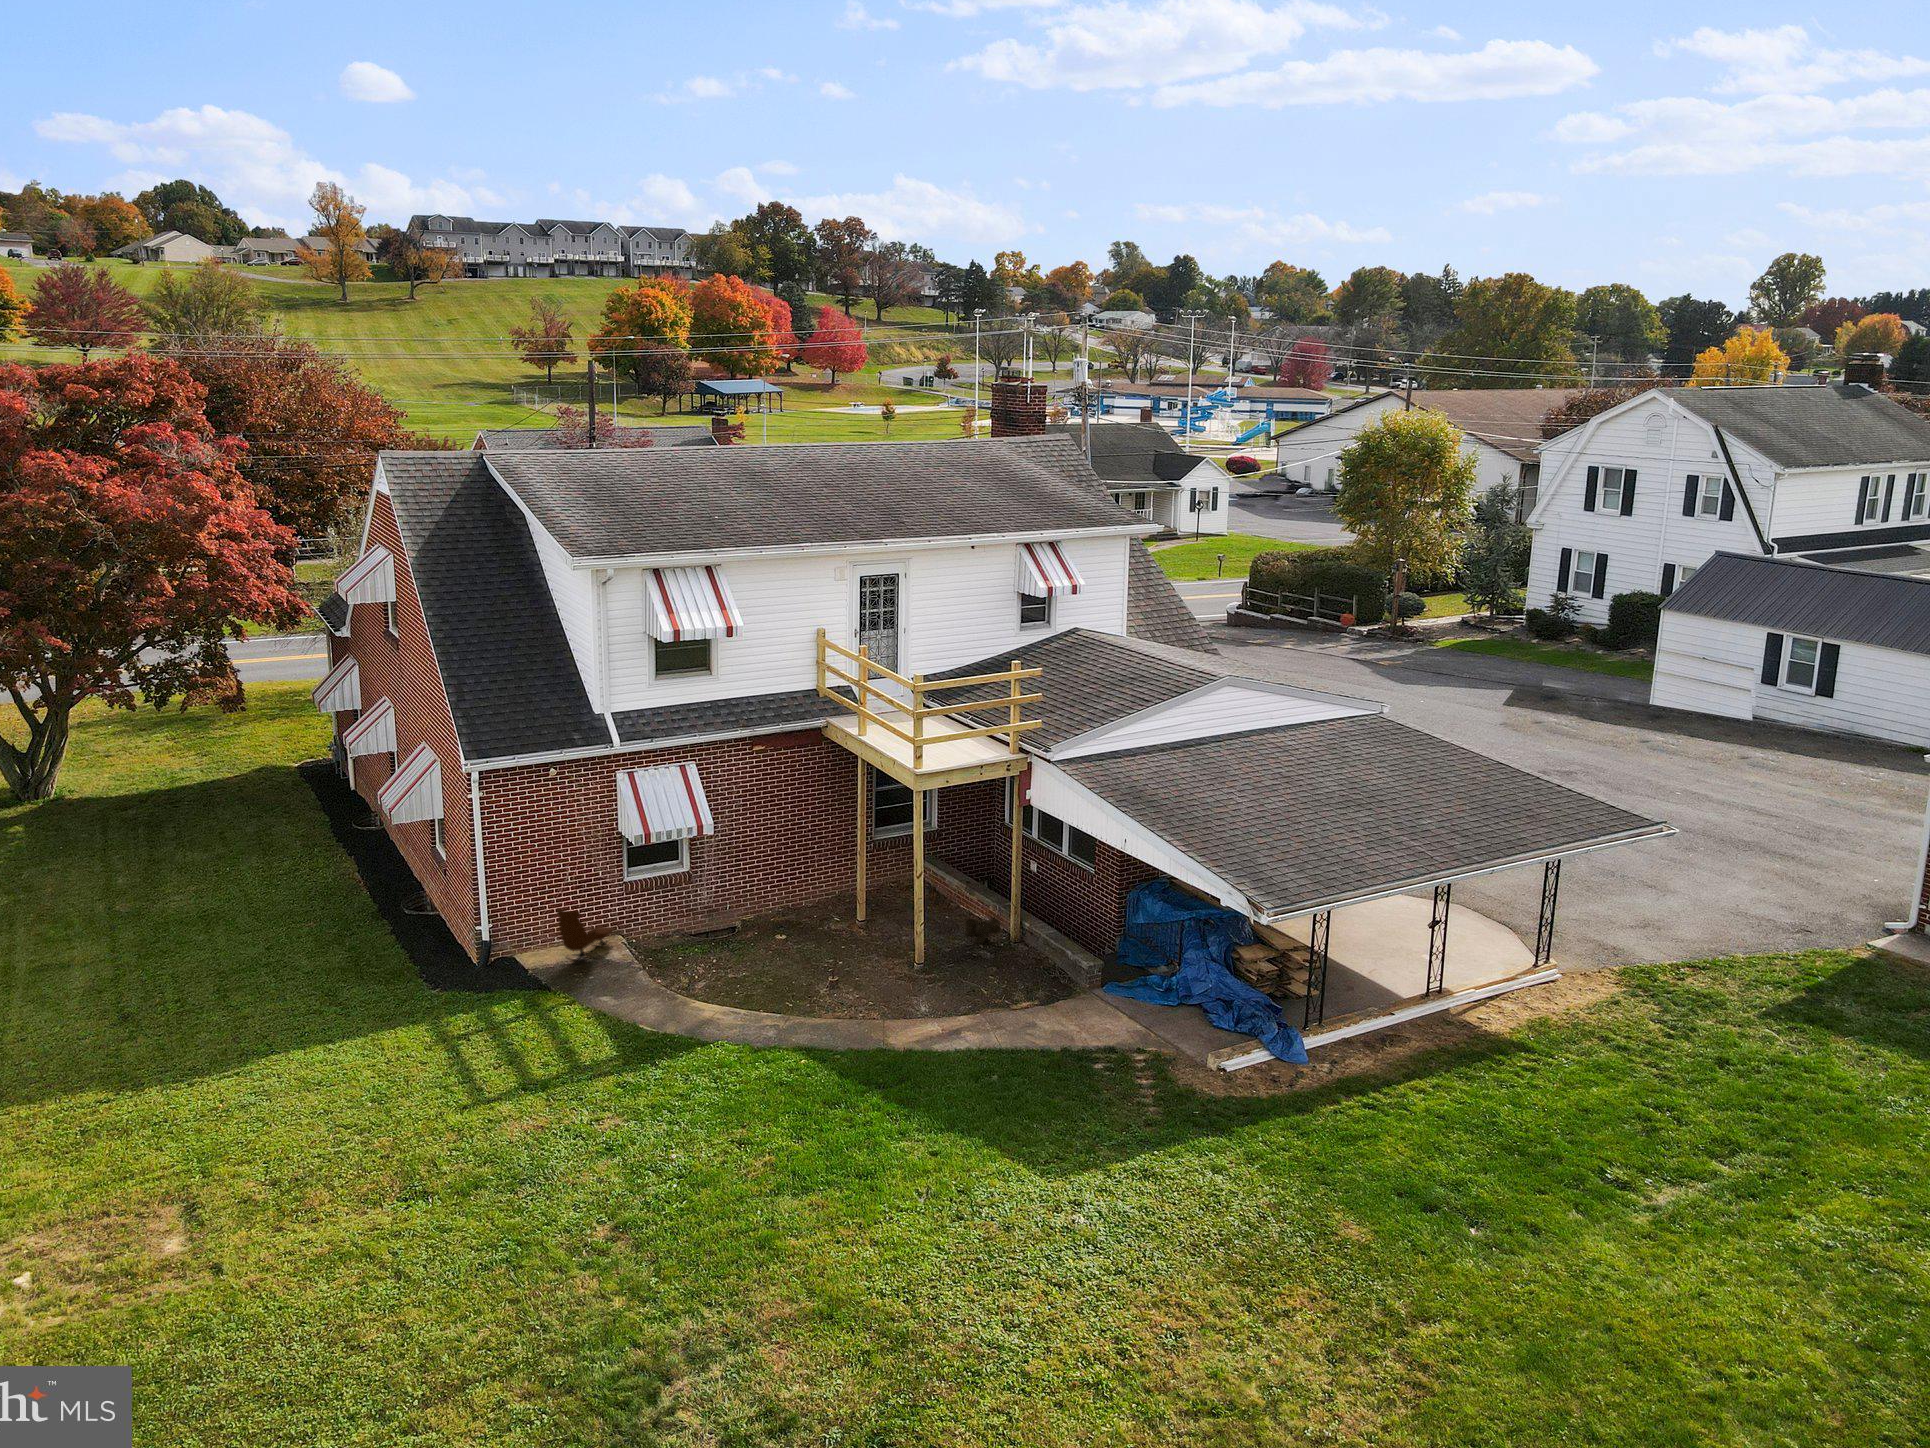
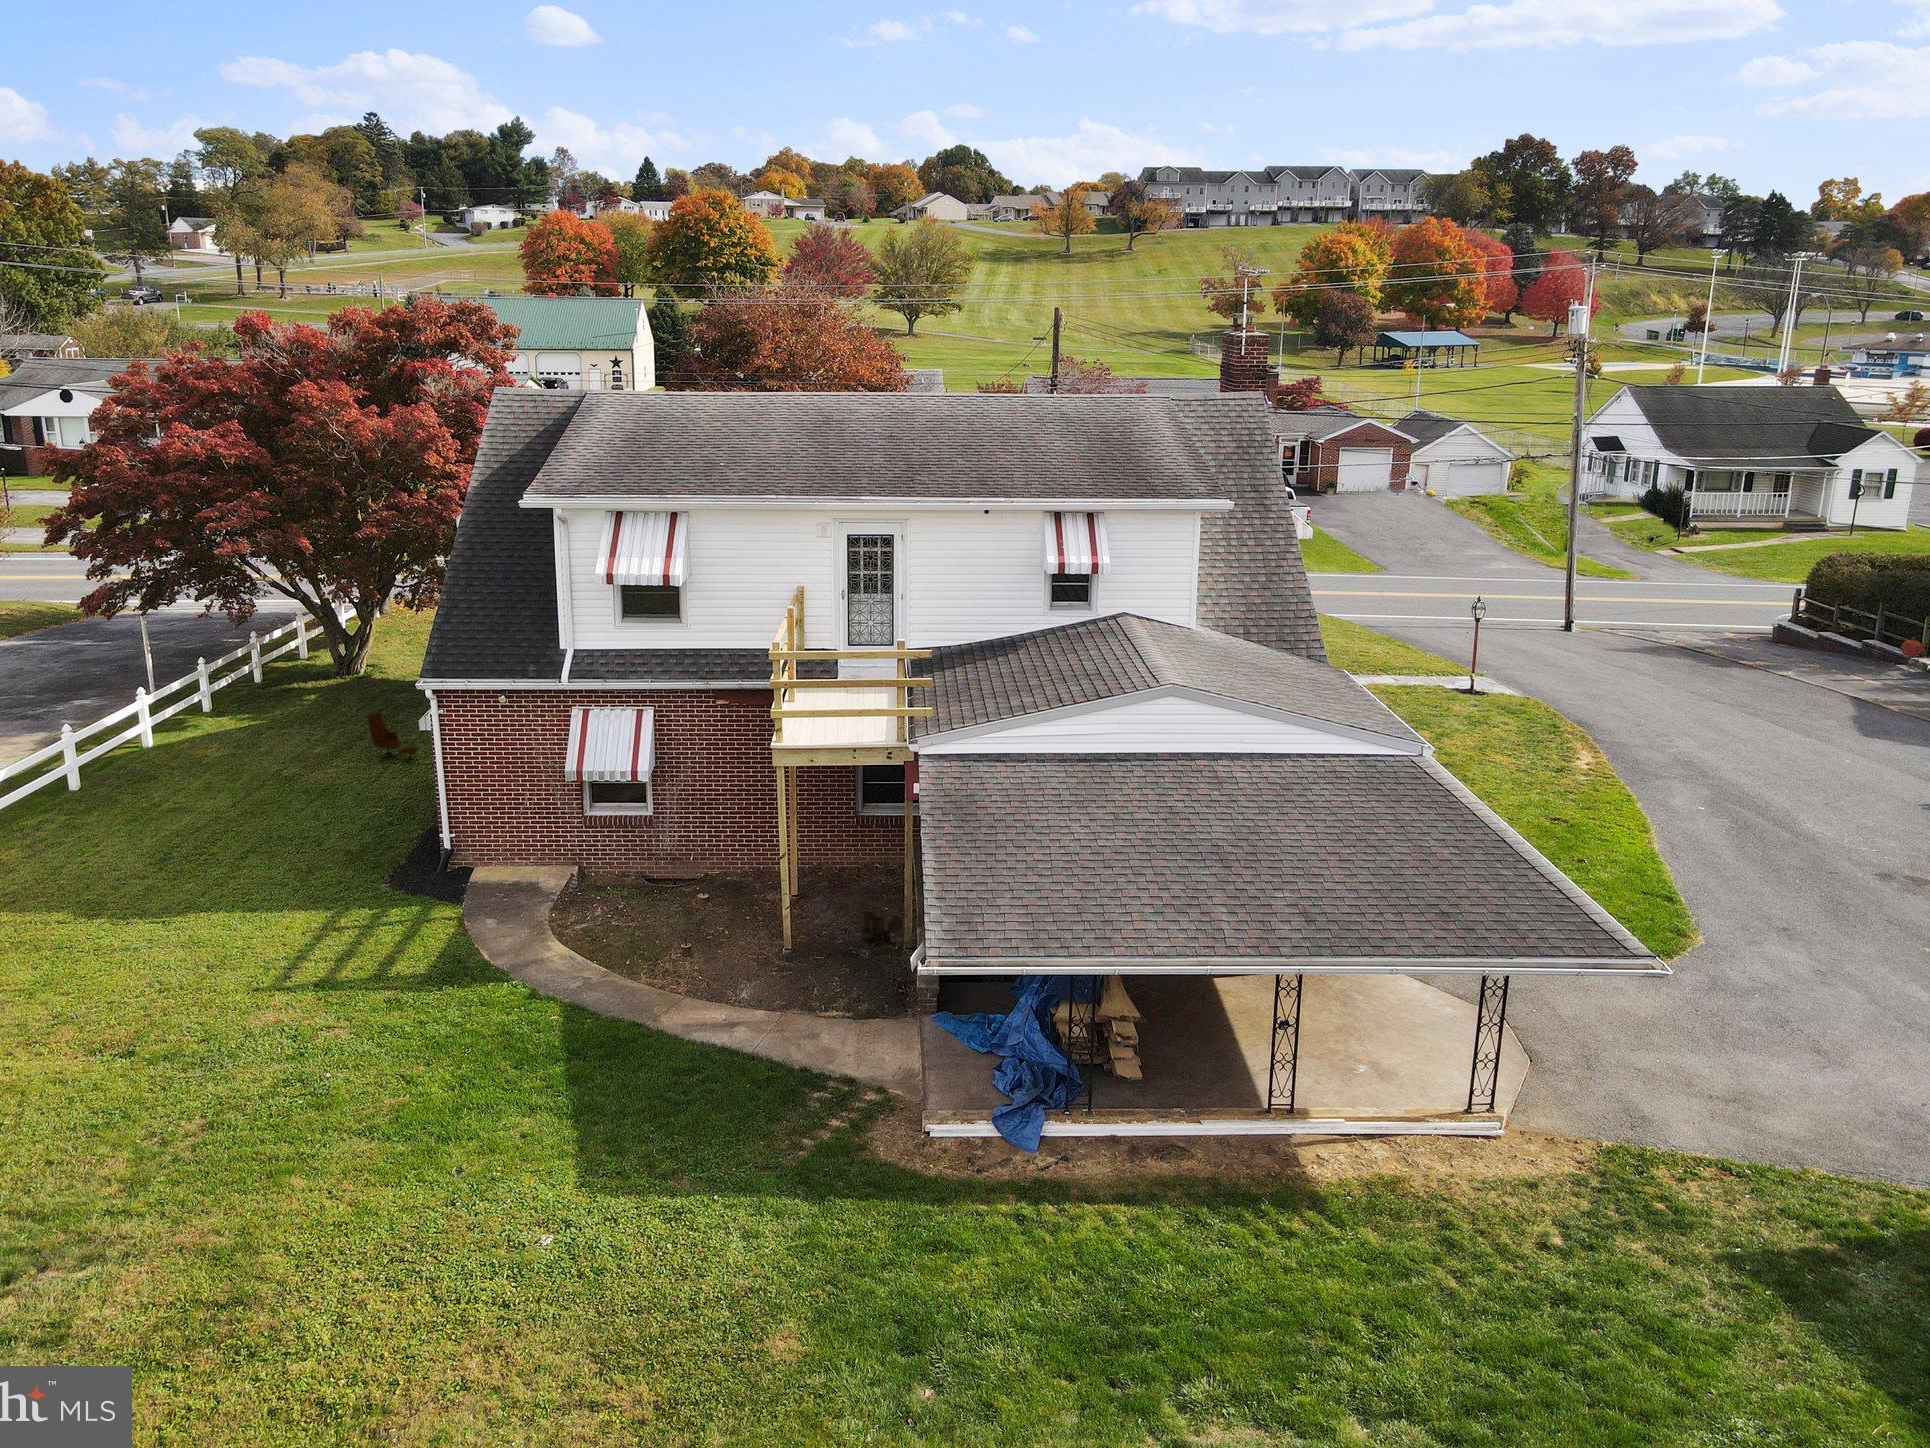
lounge chair: present [557,909,613,965] -> present [367,712,419,760]

